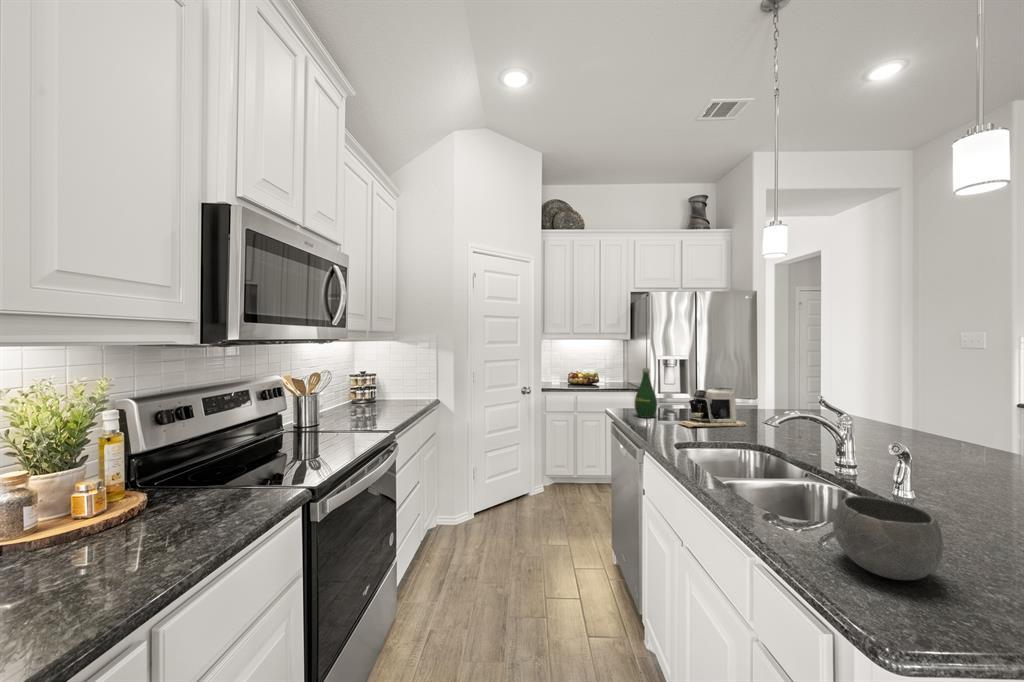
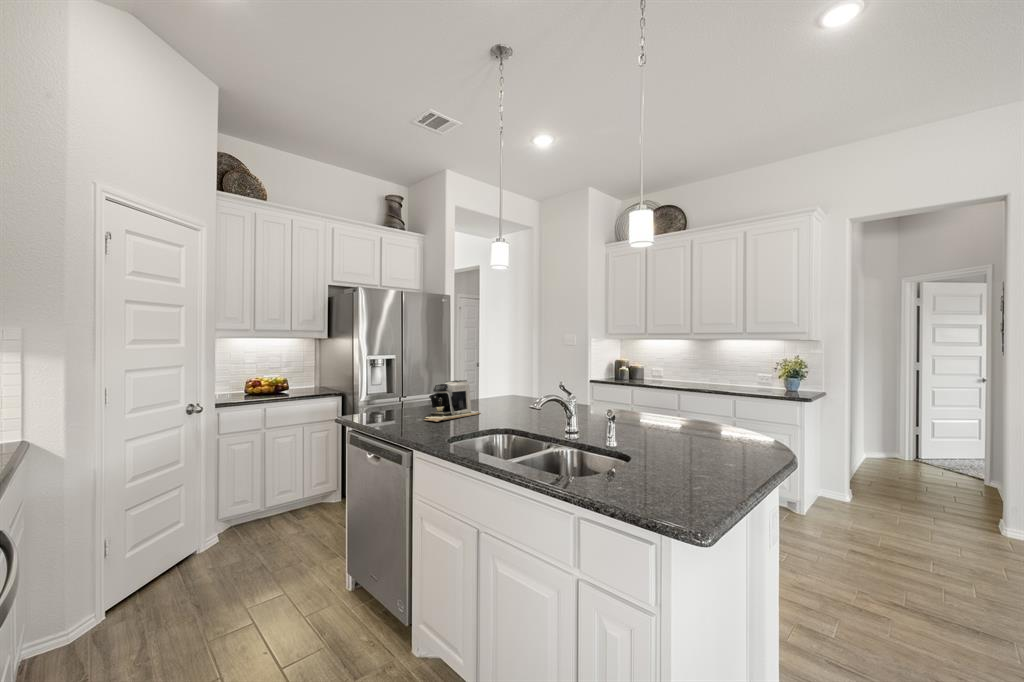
bottle: present [635,368,657,418] -> none [372,365,396,419]
ceramic bowl: present [833,496,943,580] -> none [631,443,697,499]

